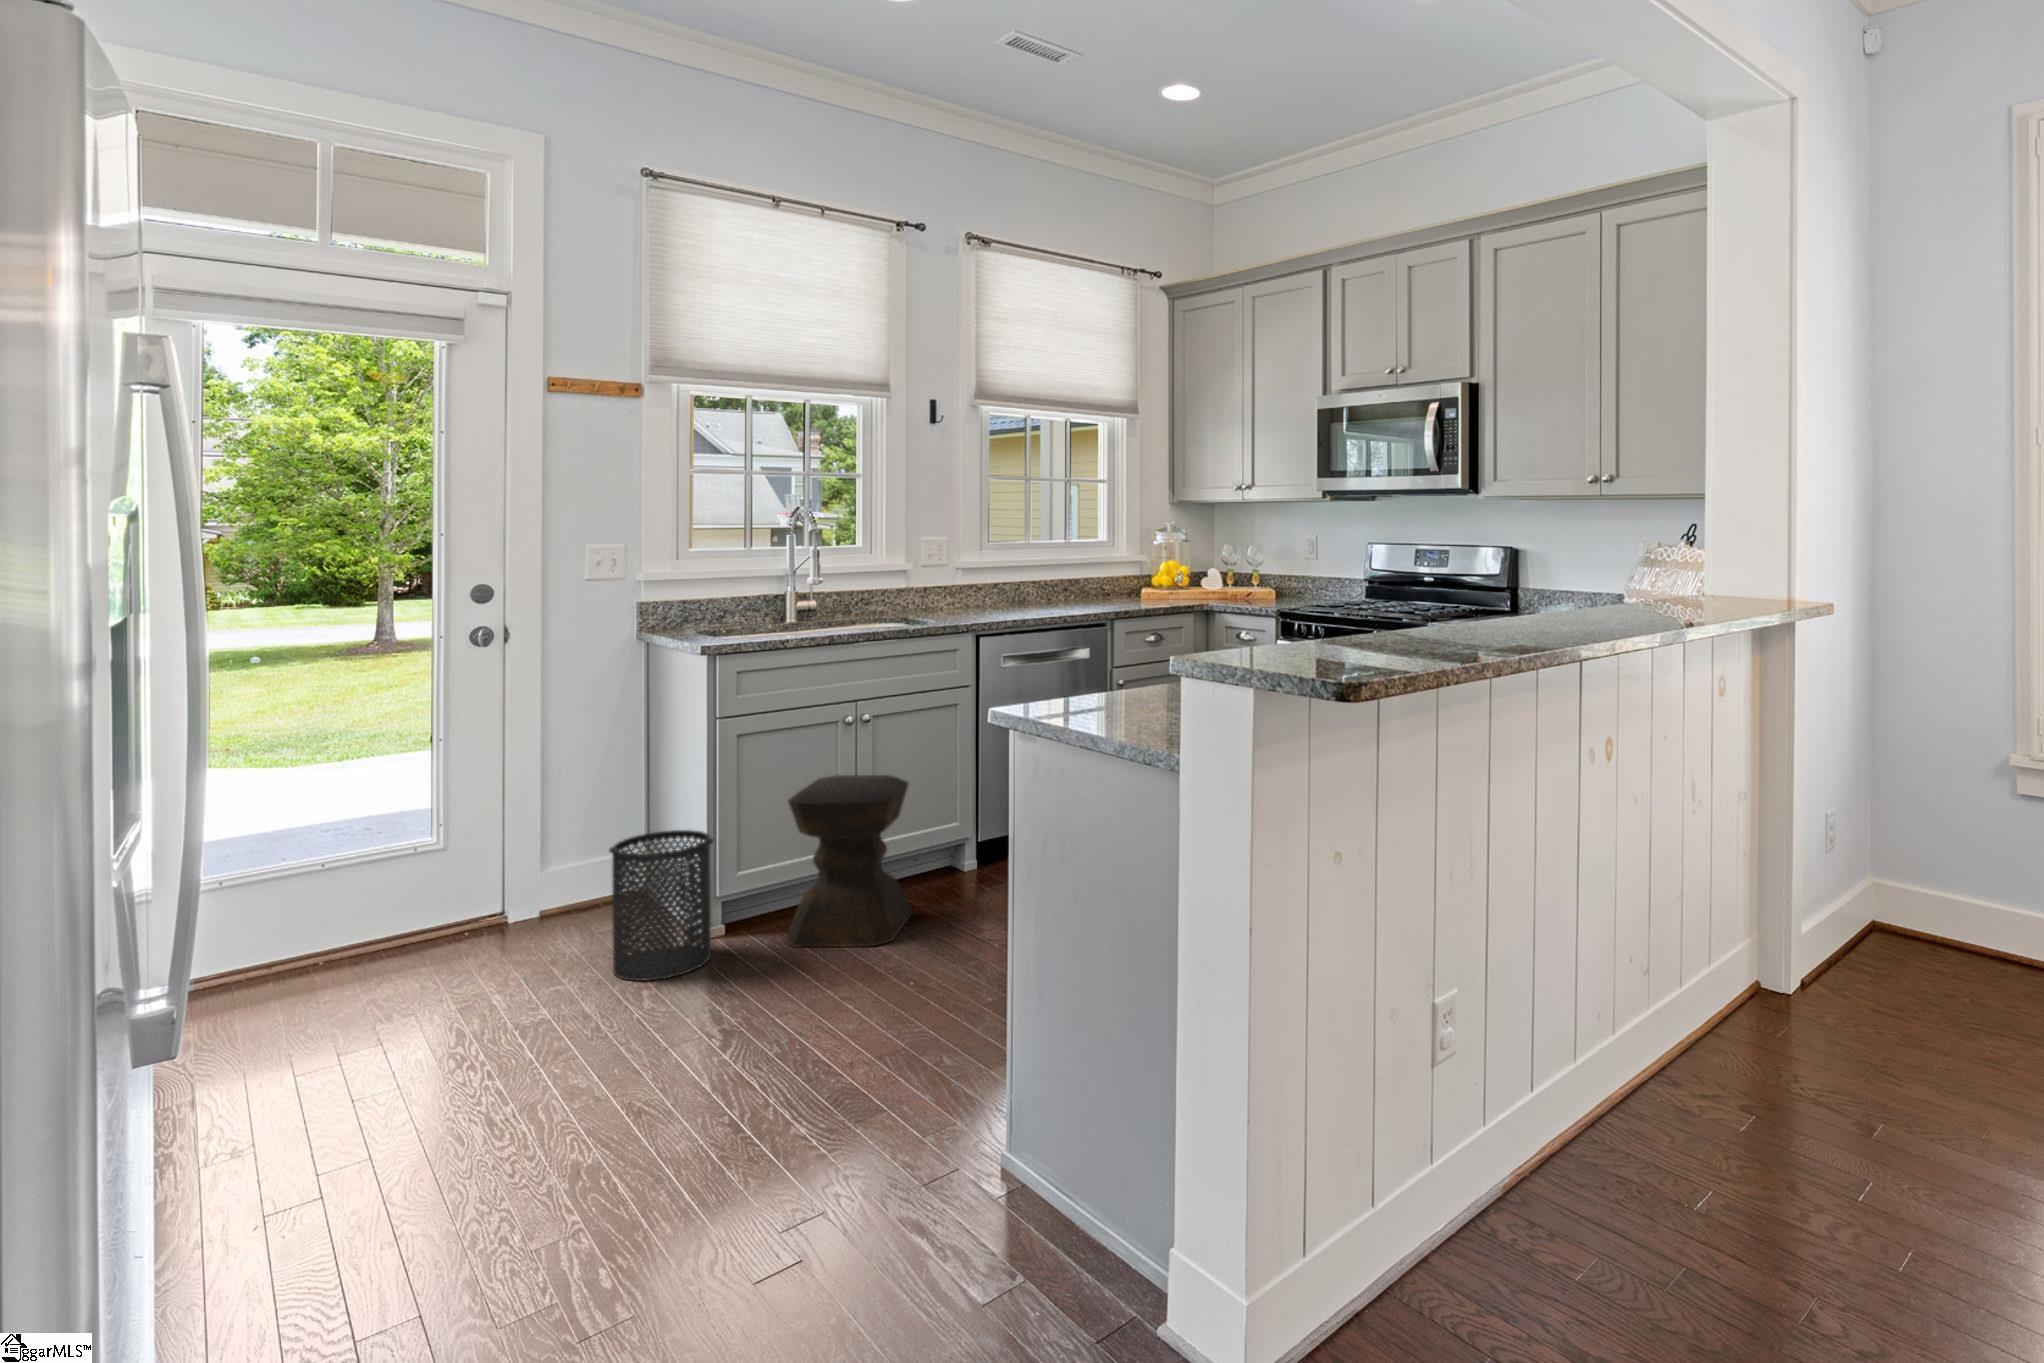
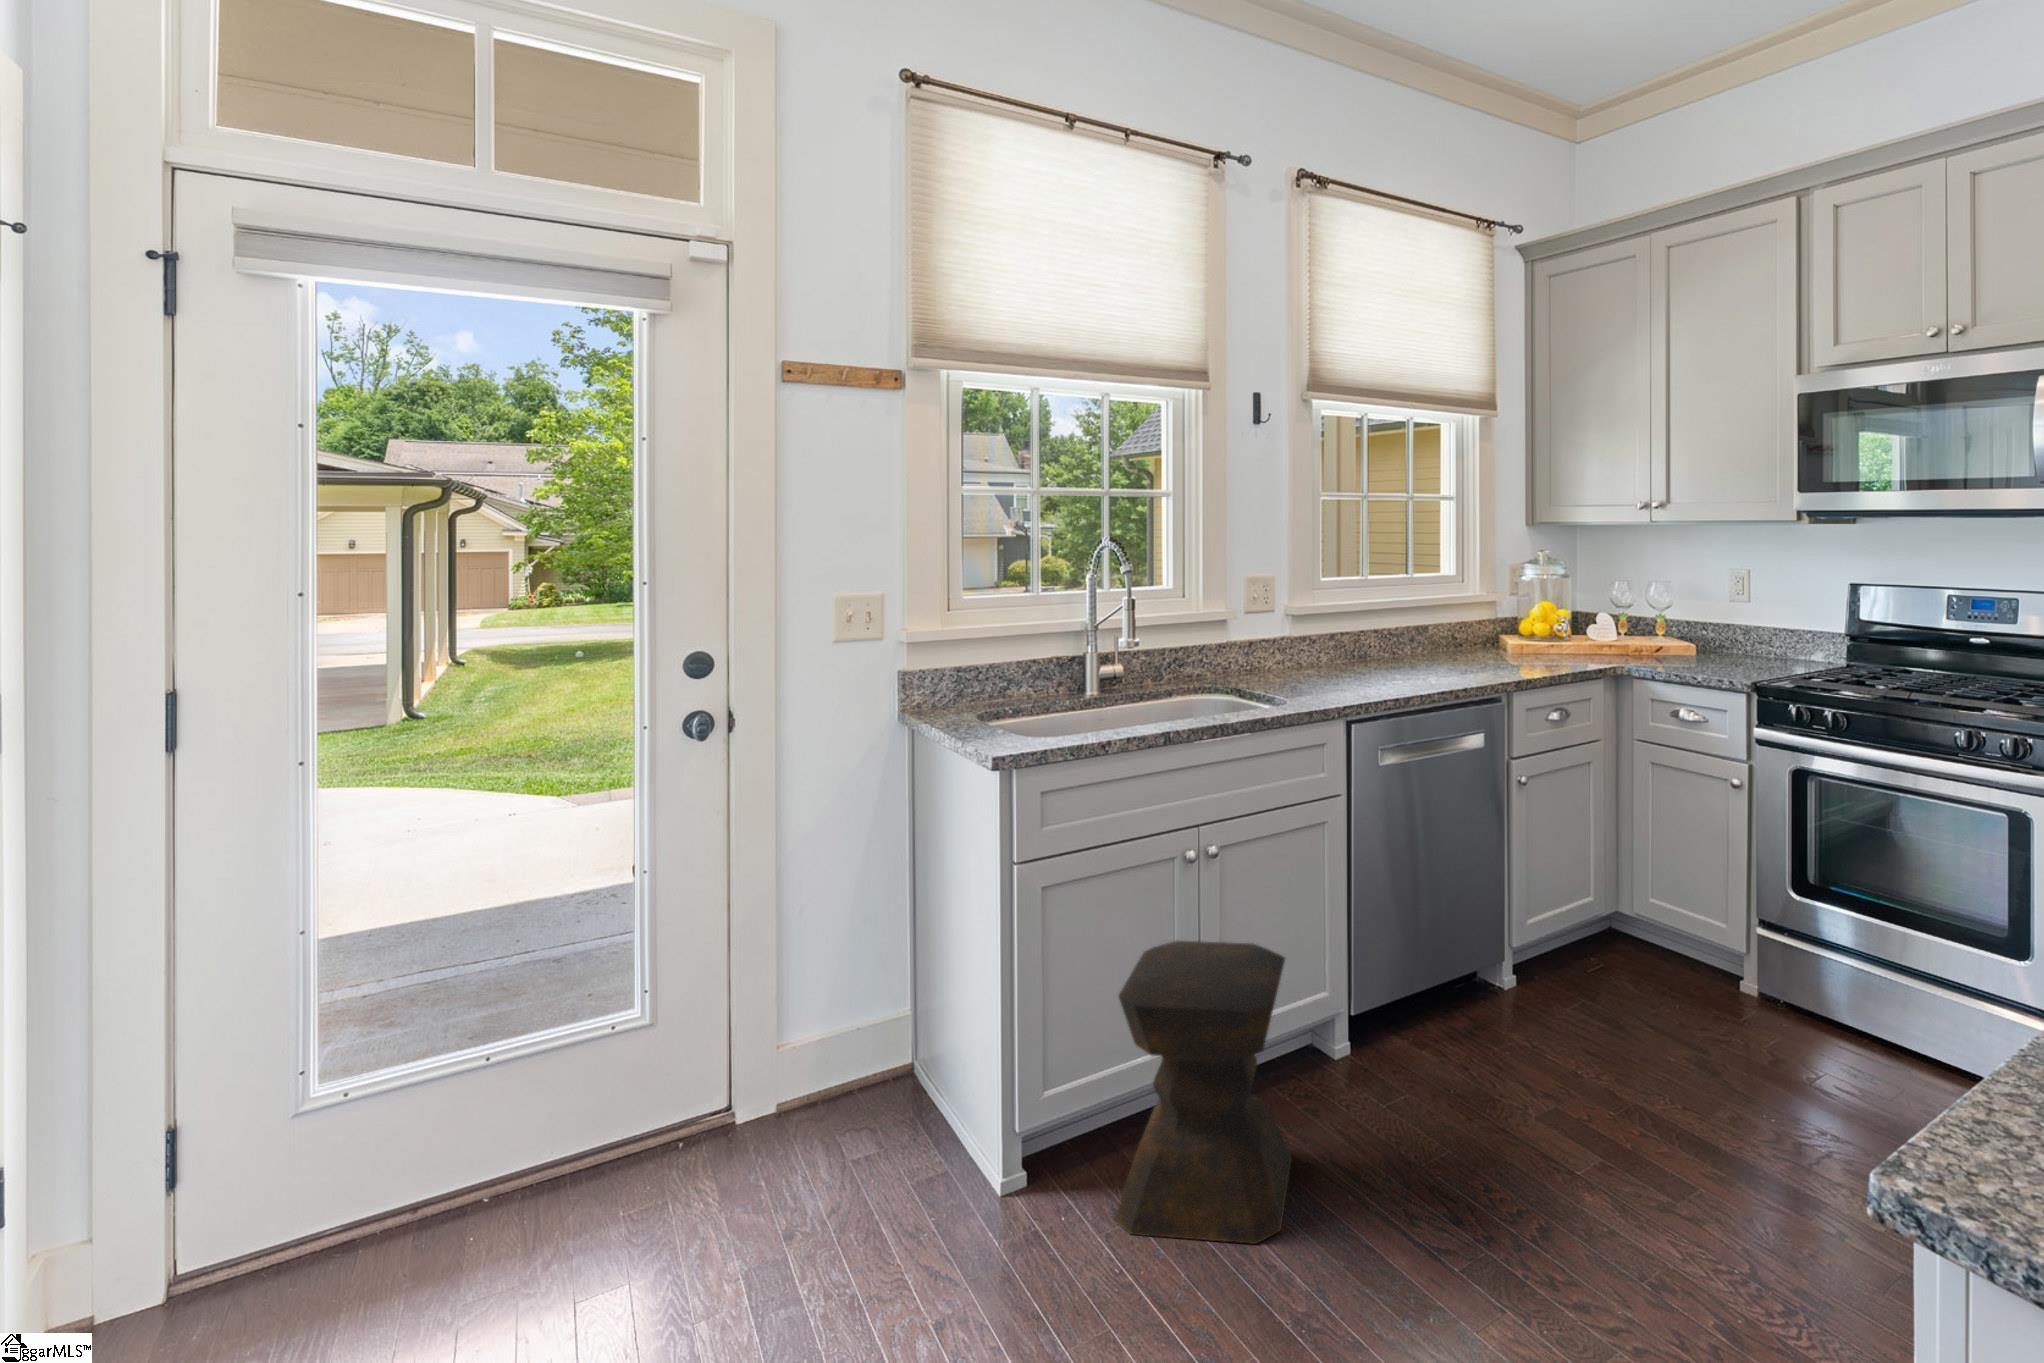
trash can: present [609,830,714,981] -> none [860,1038,1013,1312]

